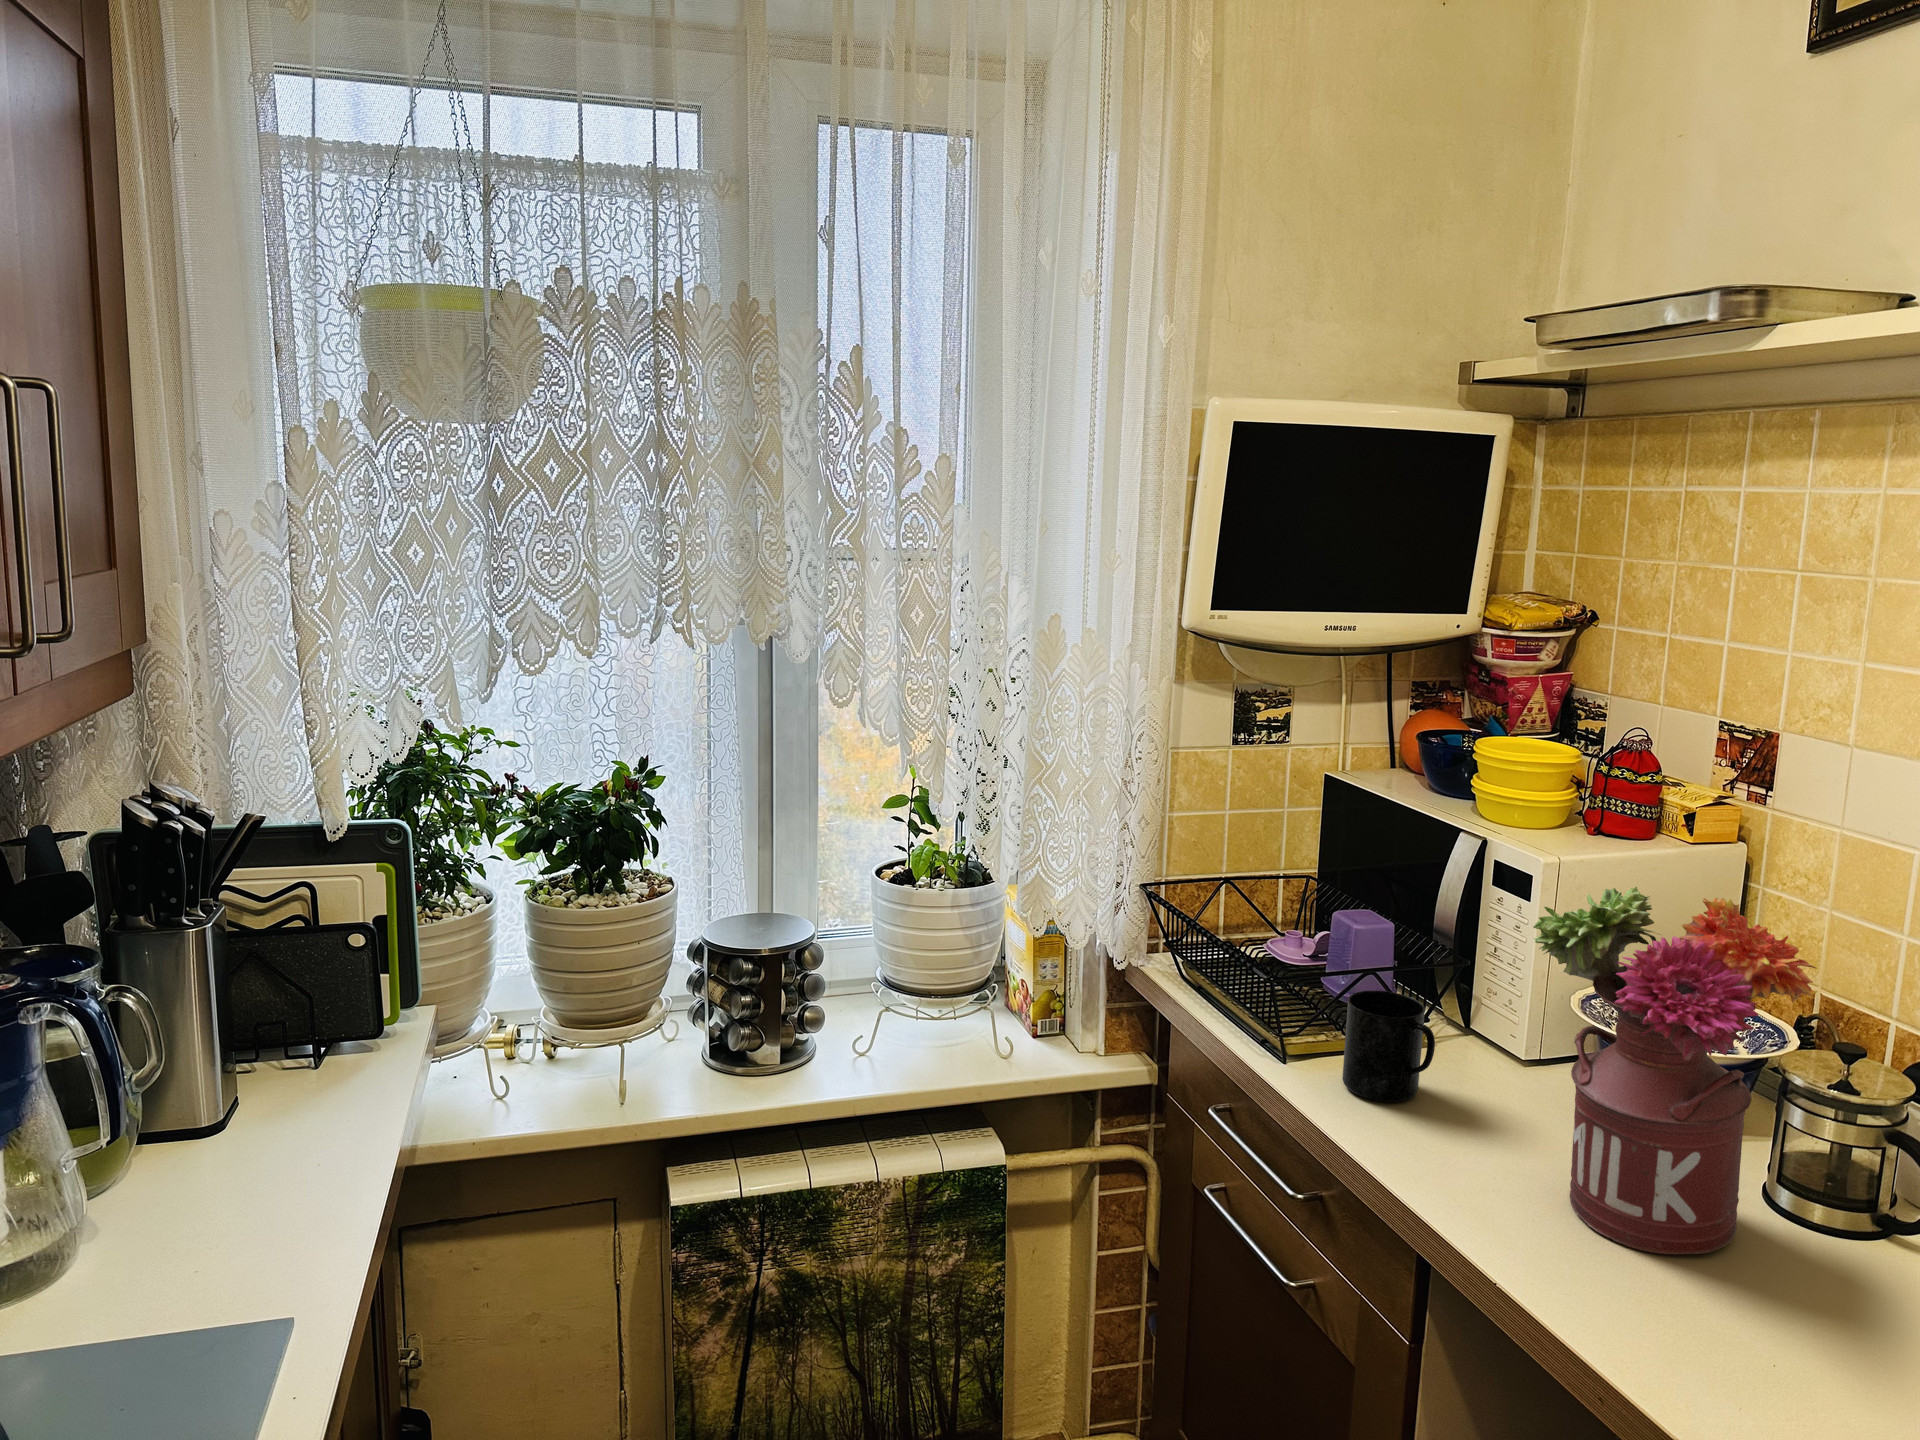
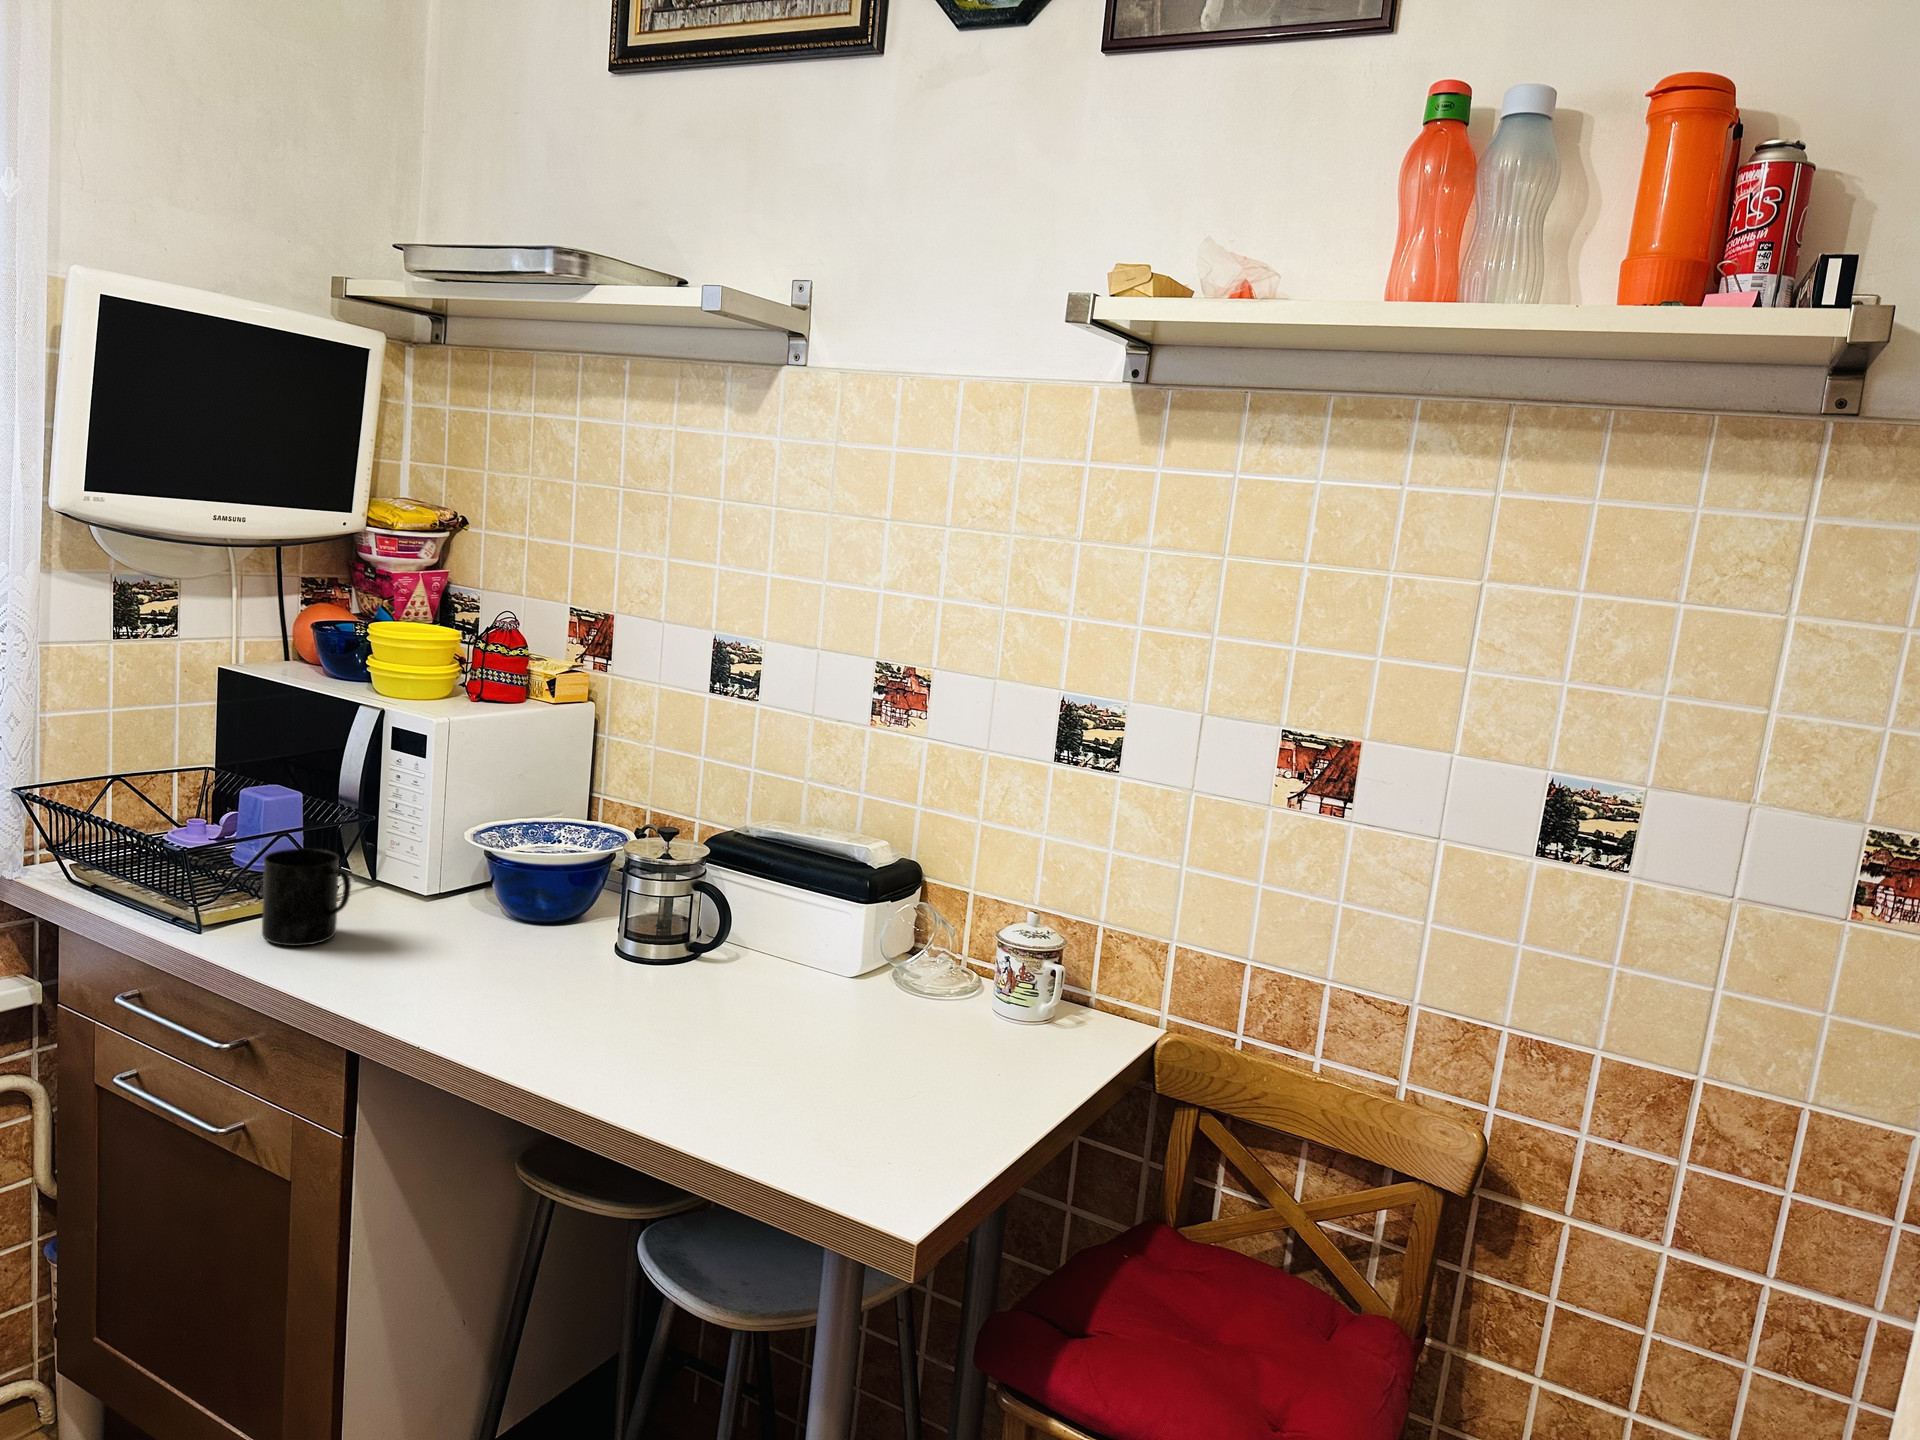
flower arrangement: present [1533,887,1816,1254] -> none [434,718,645,1003]

